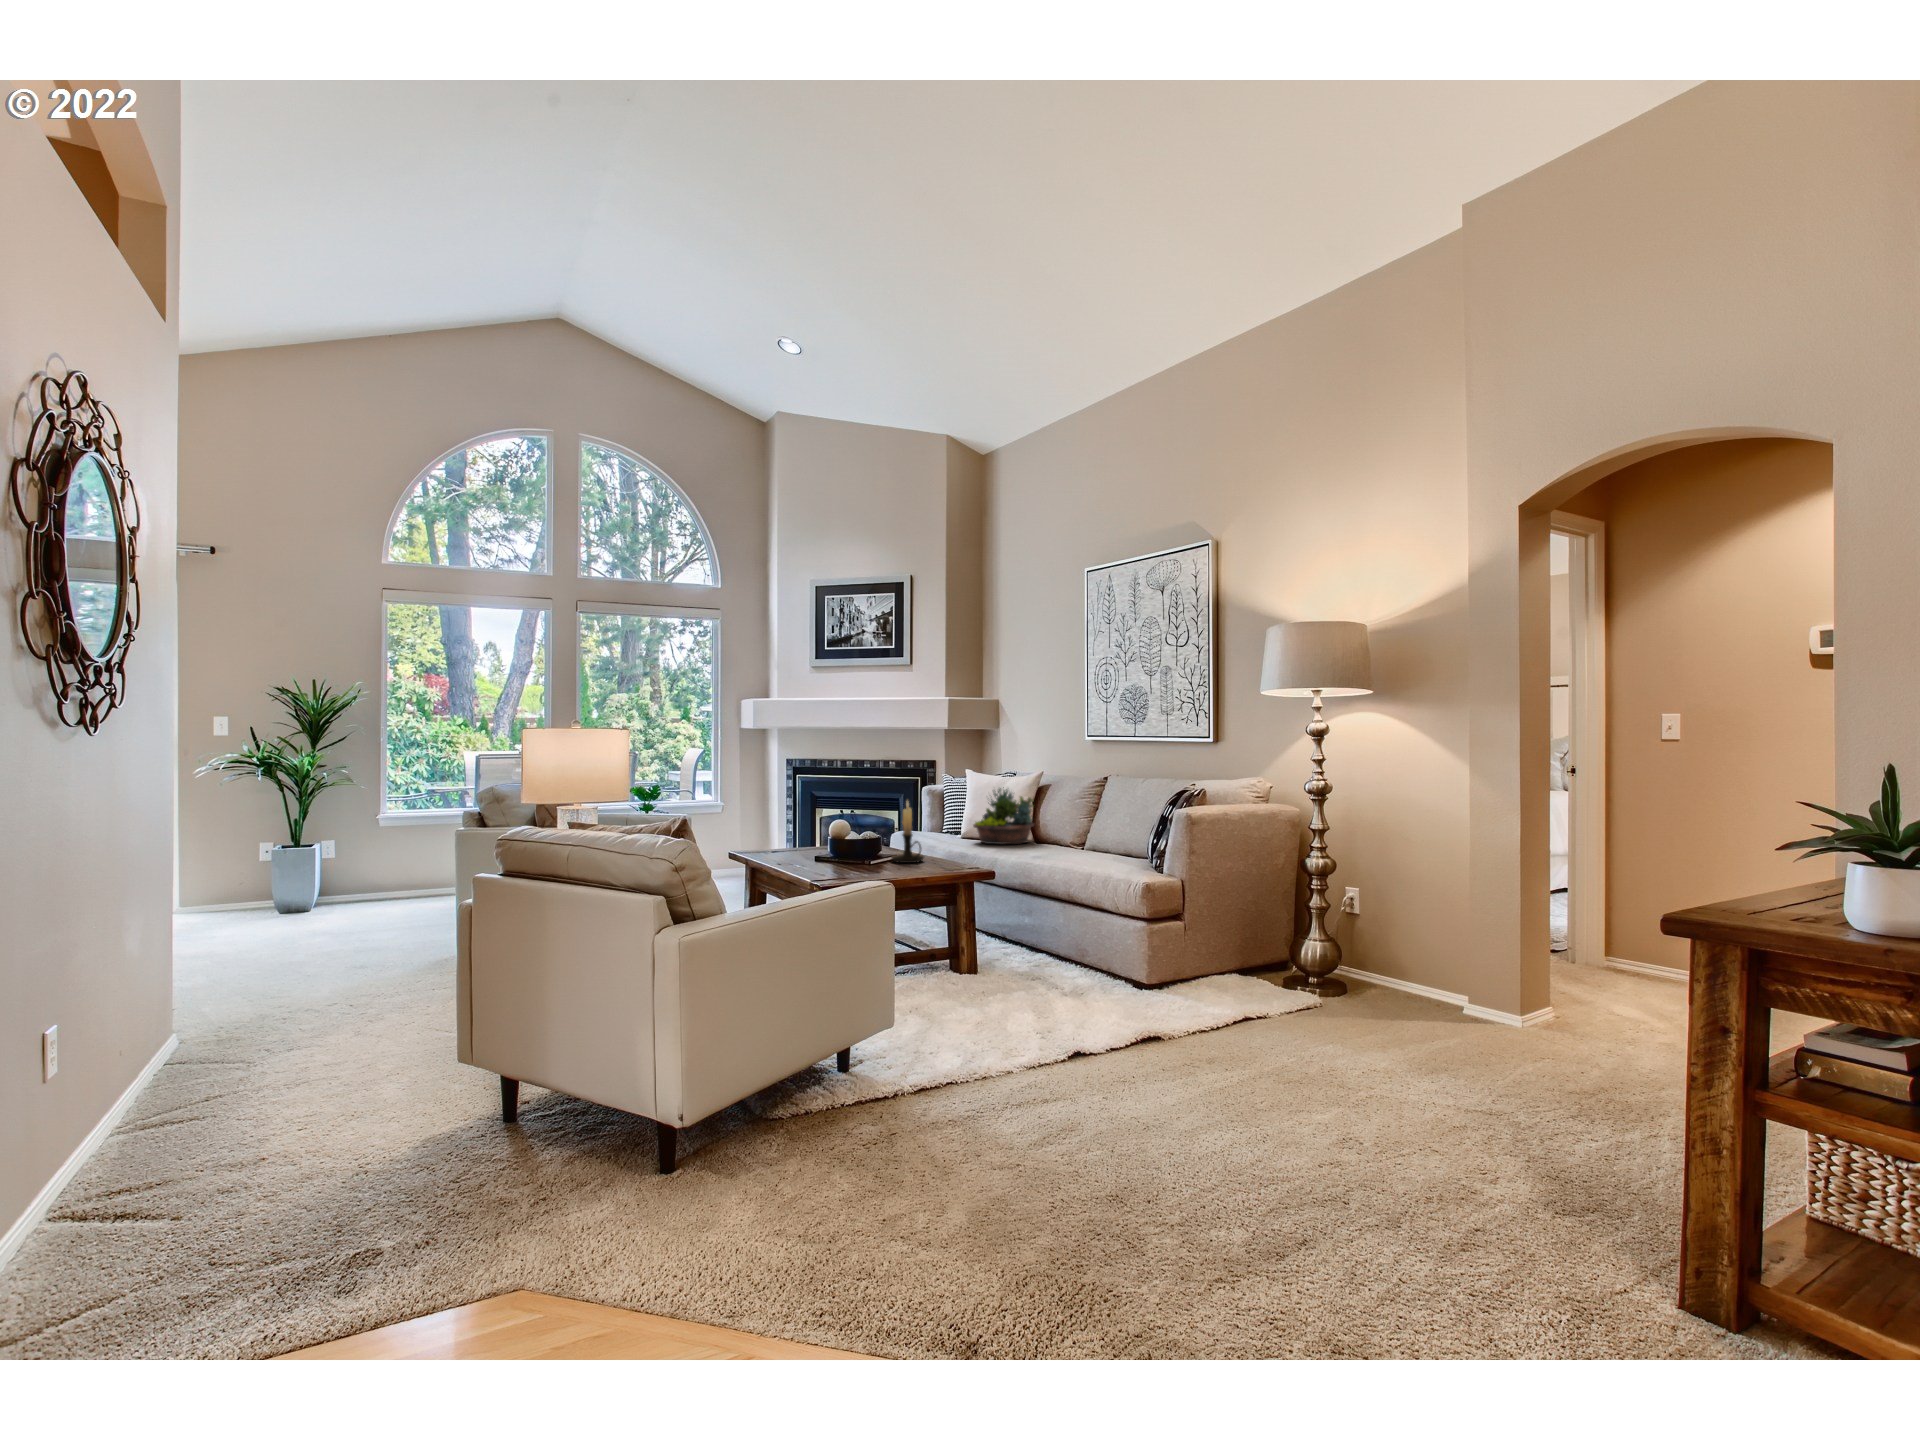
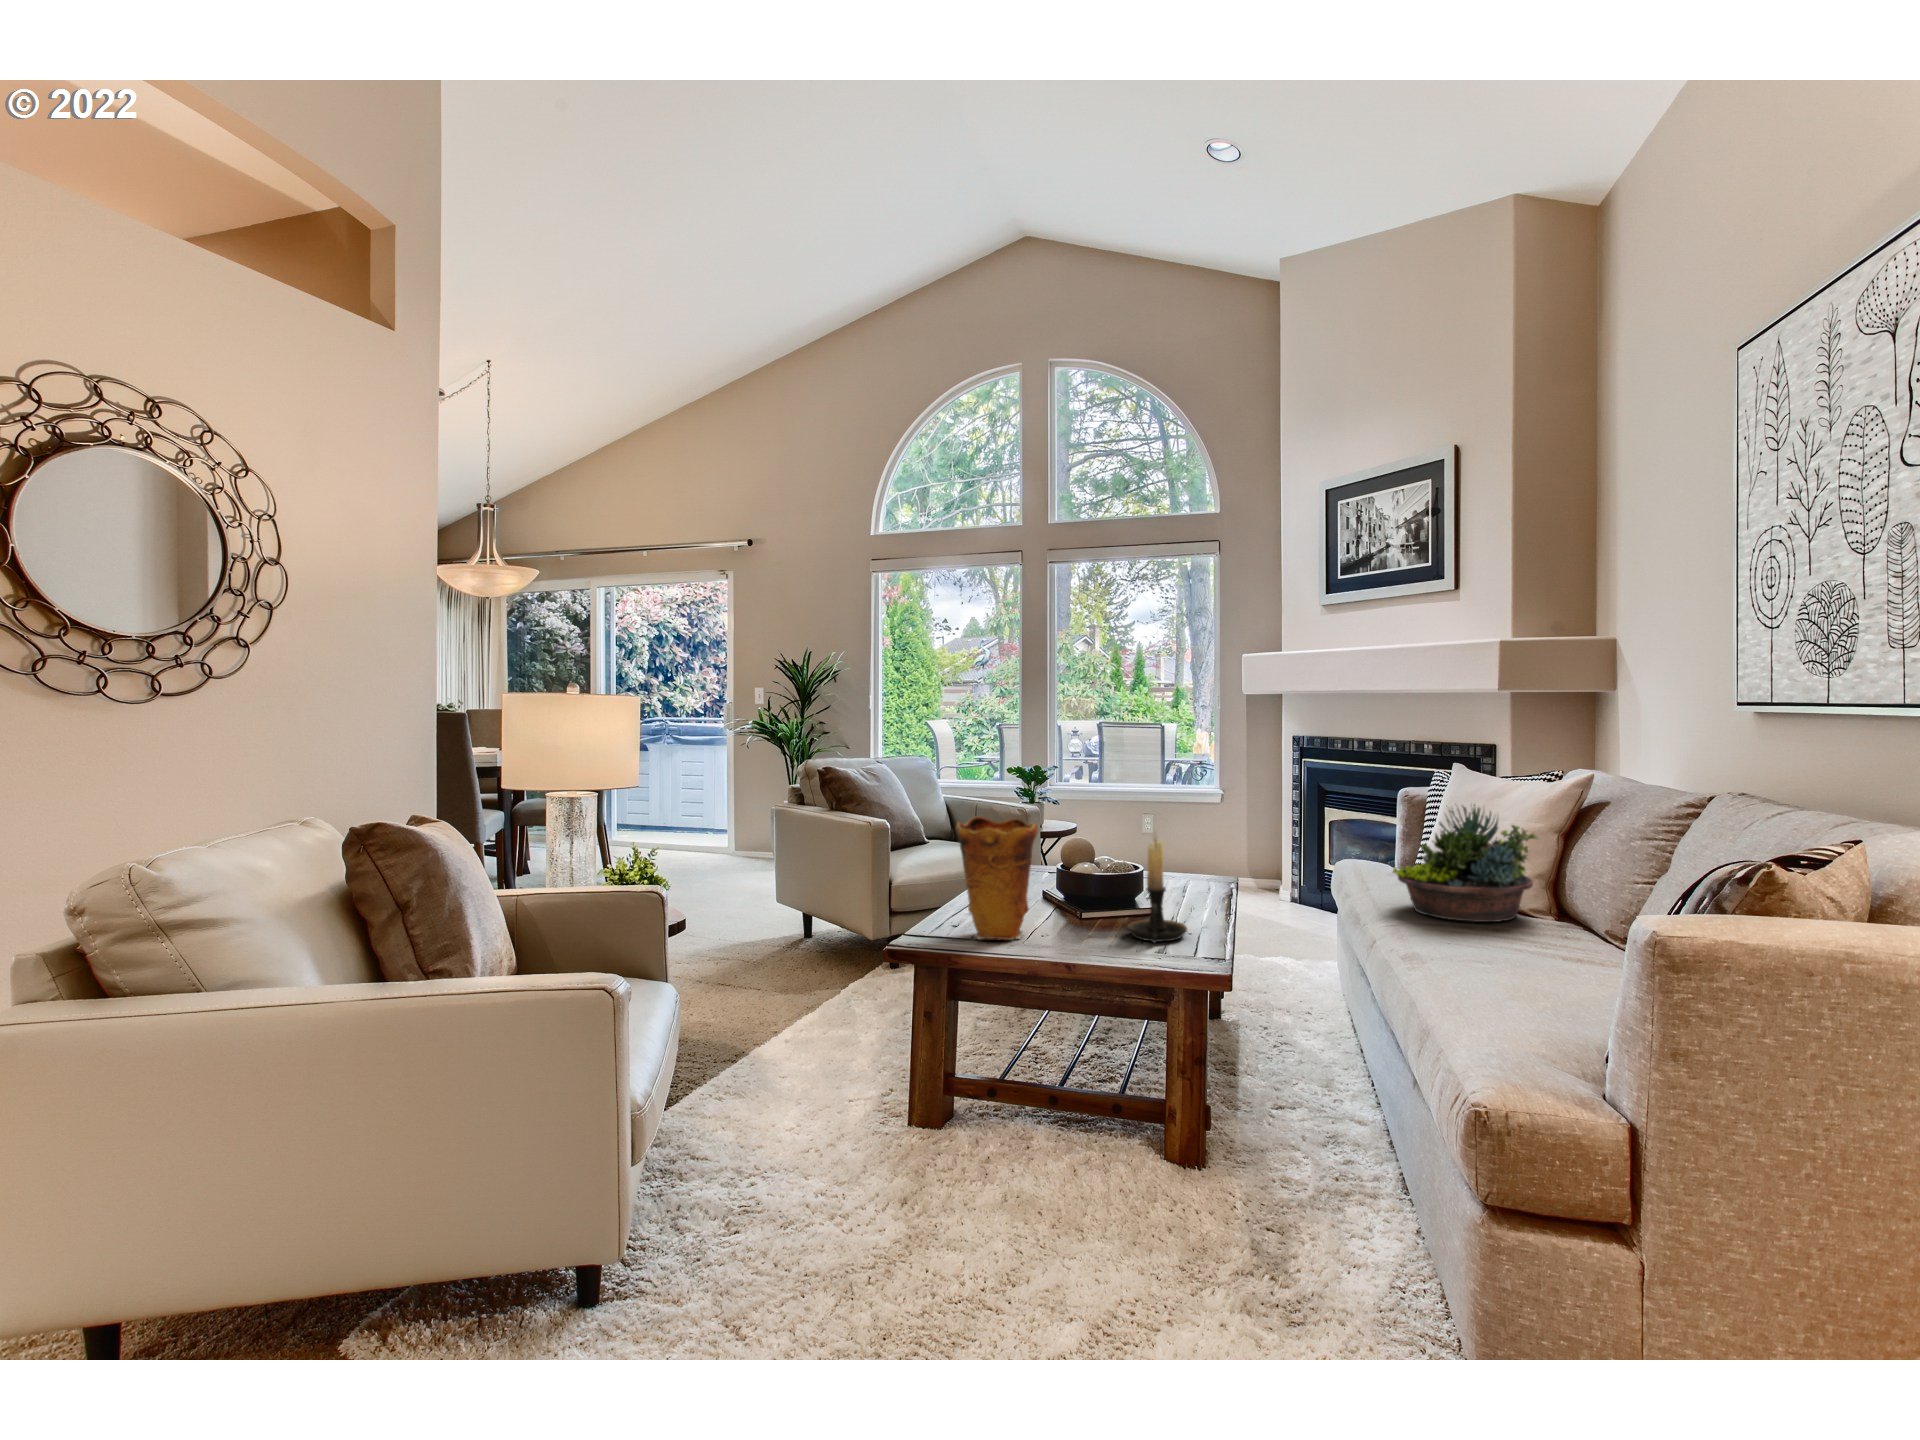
vase: none [810,799,858,872] -> present [956,816,1038,940]

